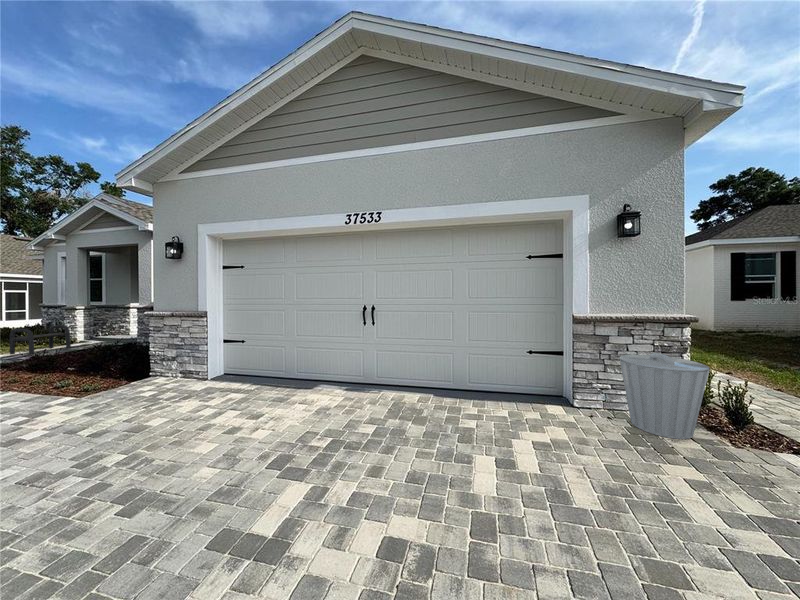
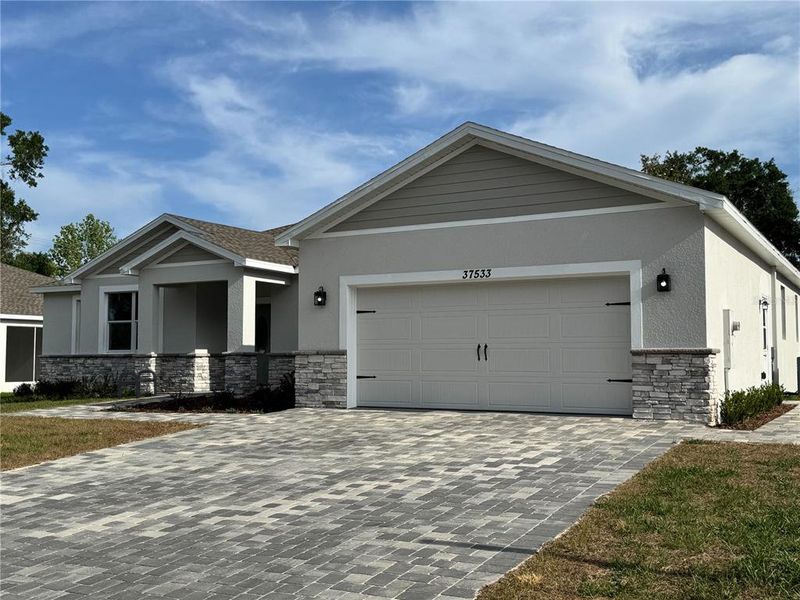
trash can: present [620,353,710,439] -> none [650,373,696,425]

